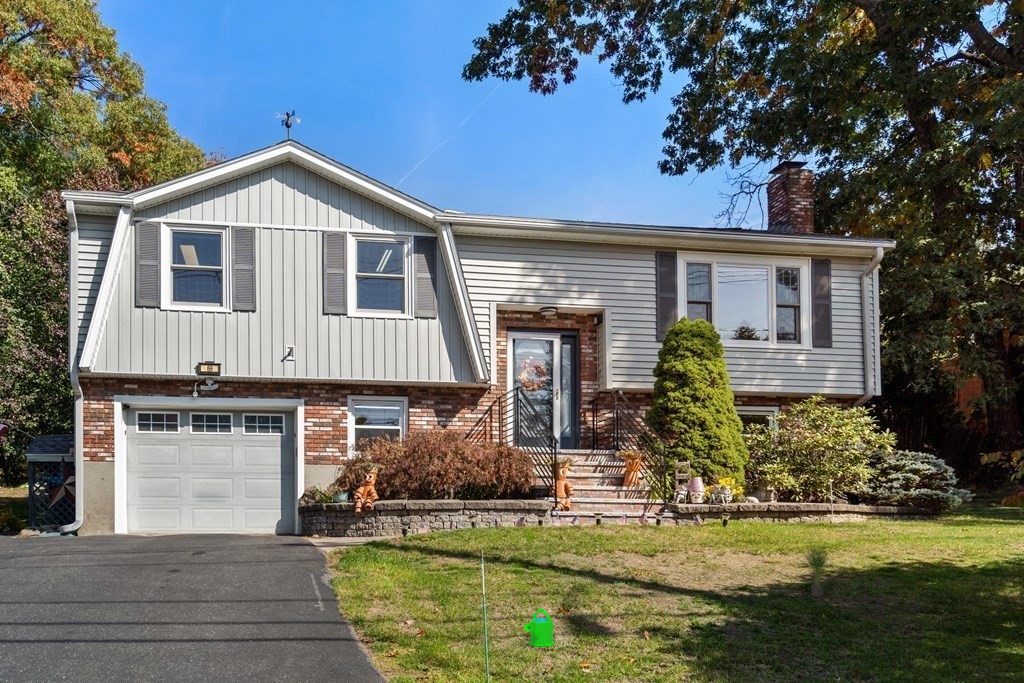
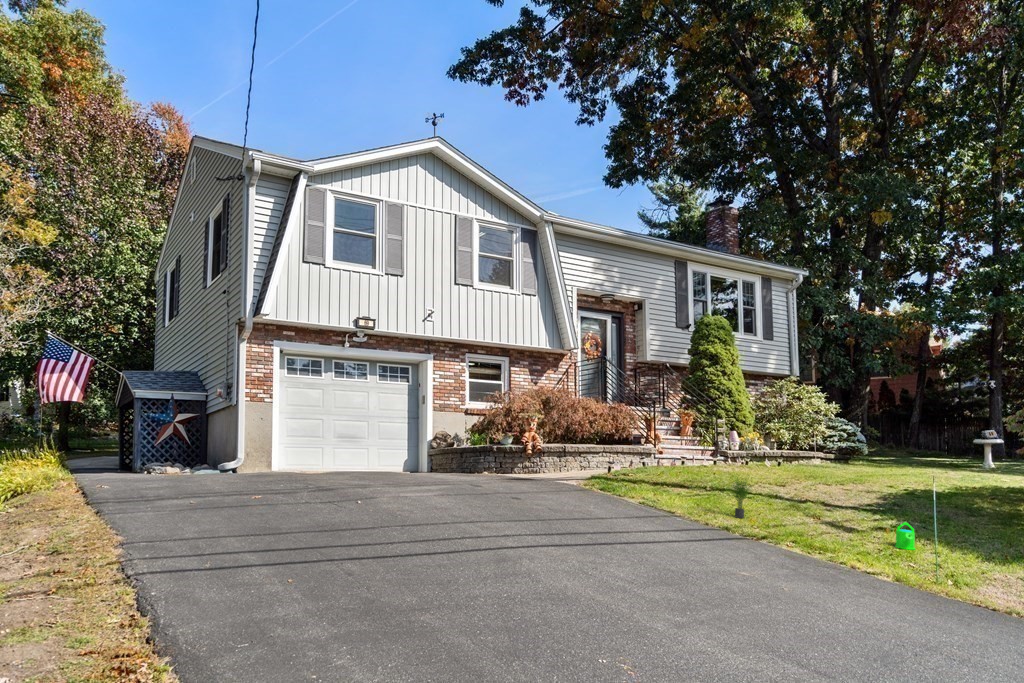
potted plant: present [803,544,828,597] -> present [732,478,749,518]

